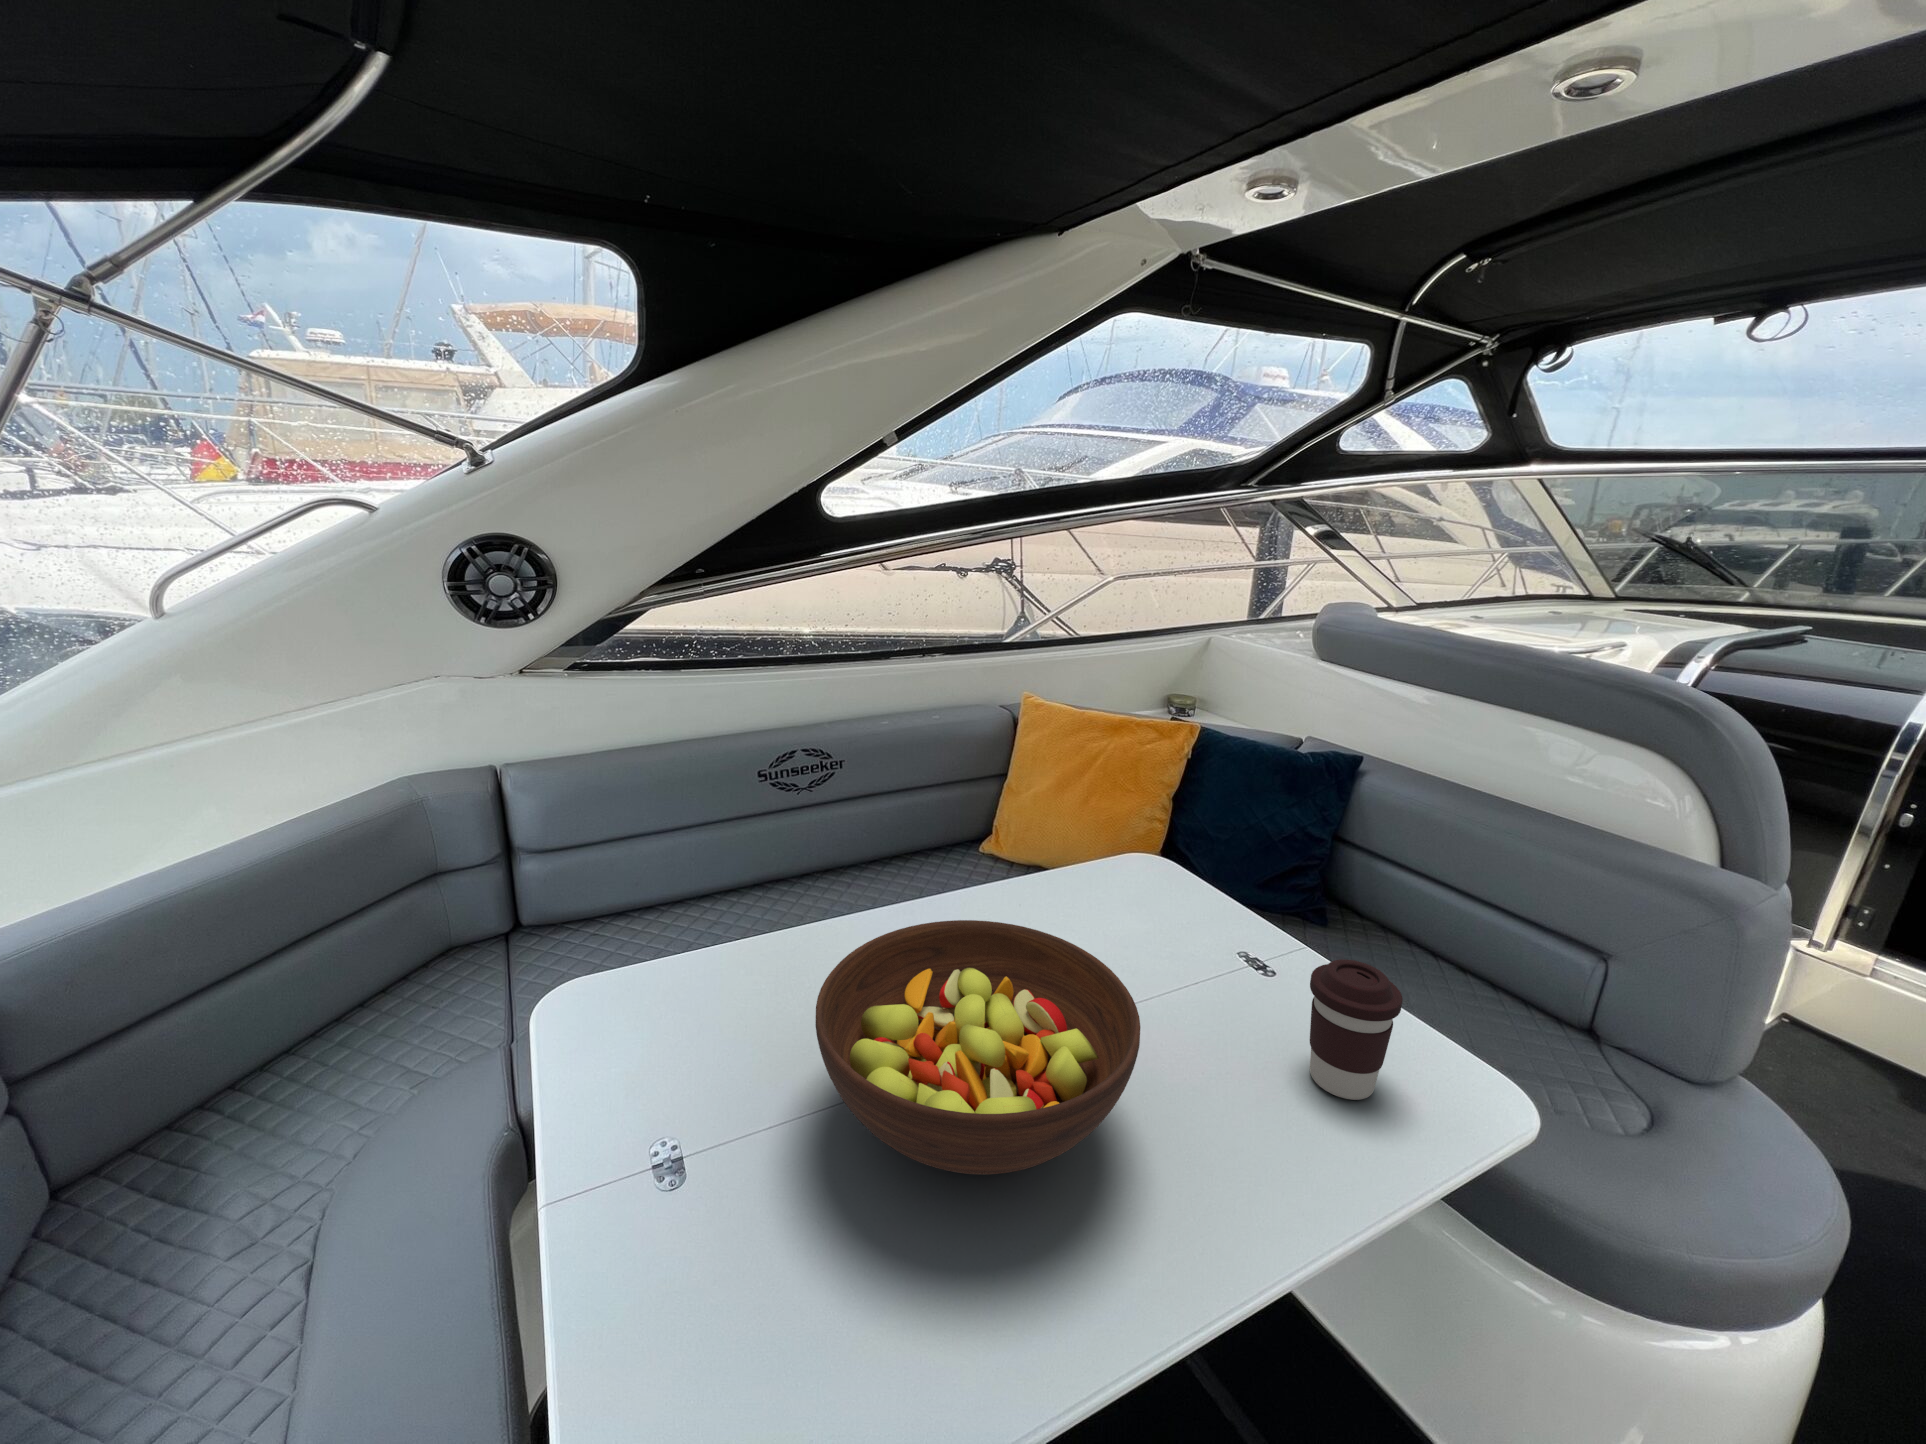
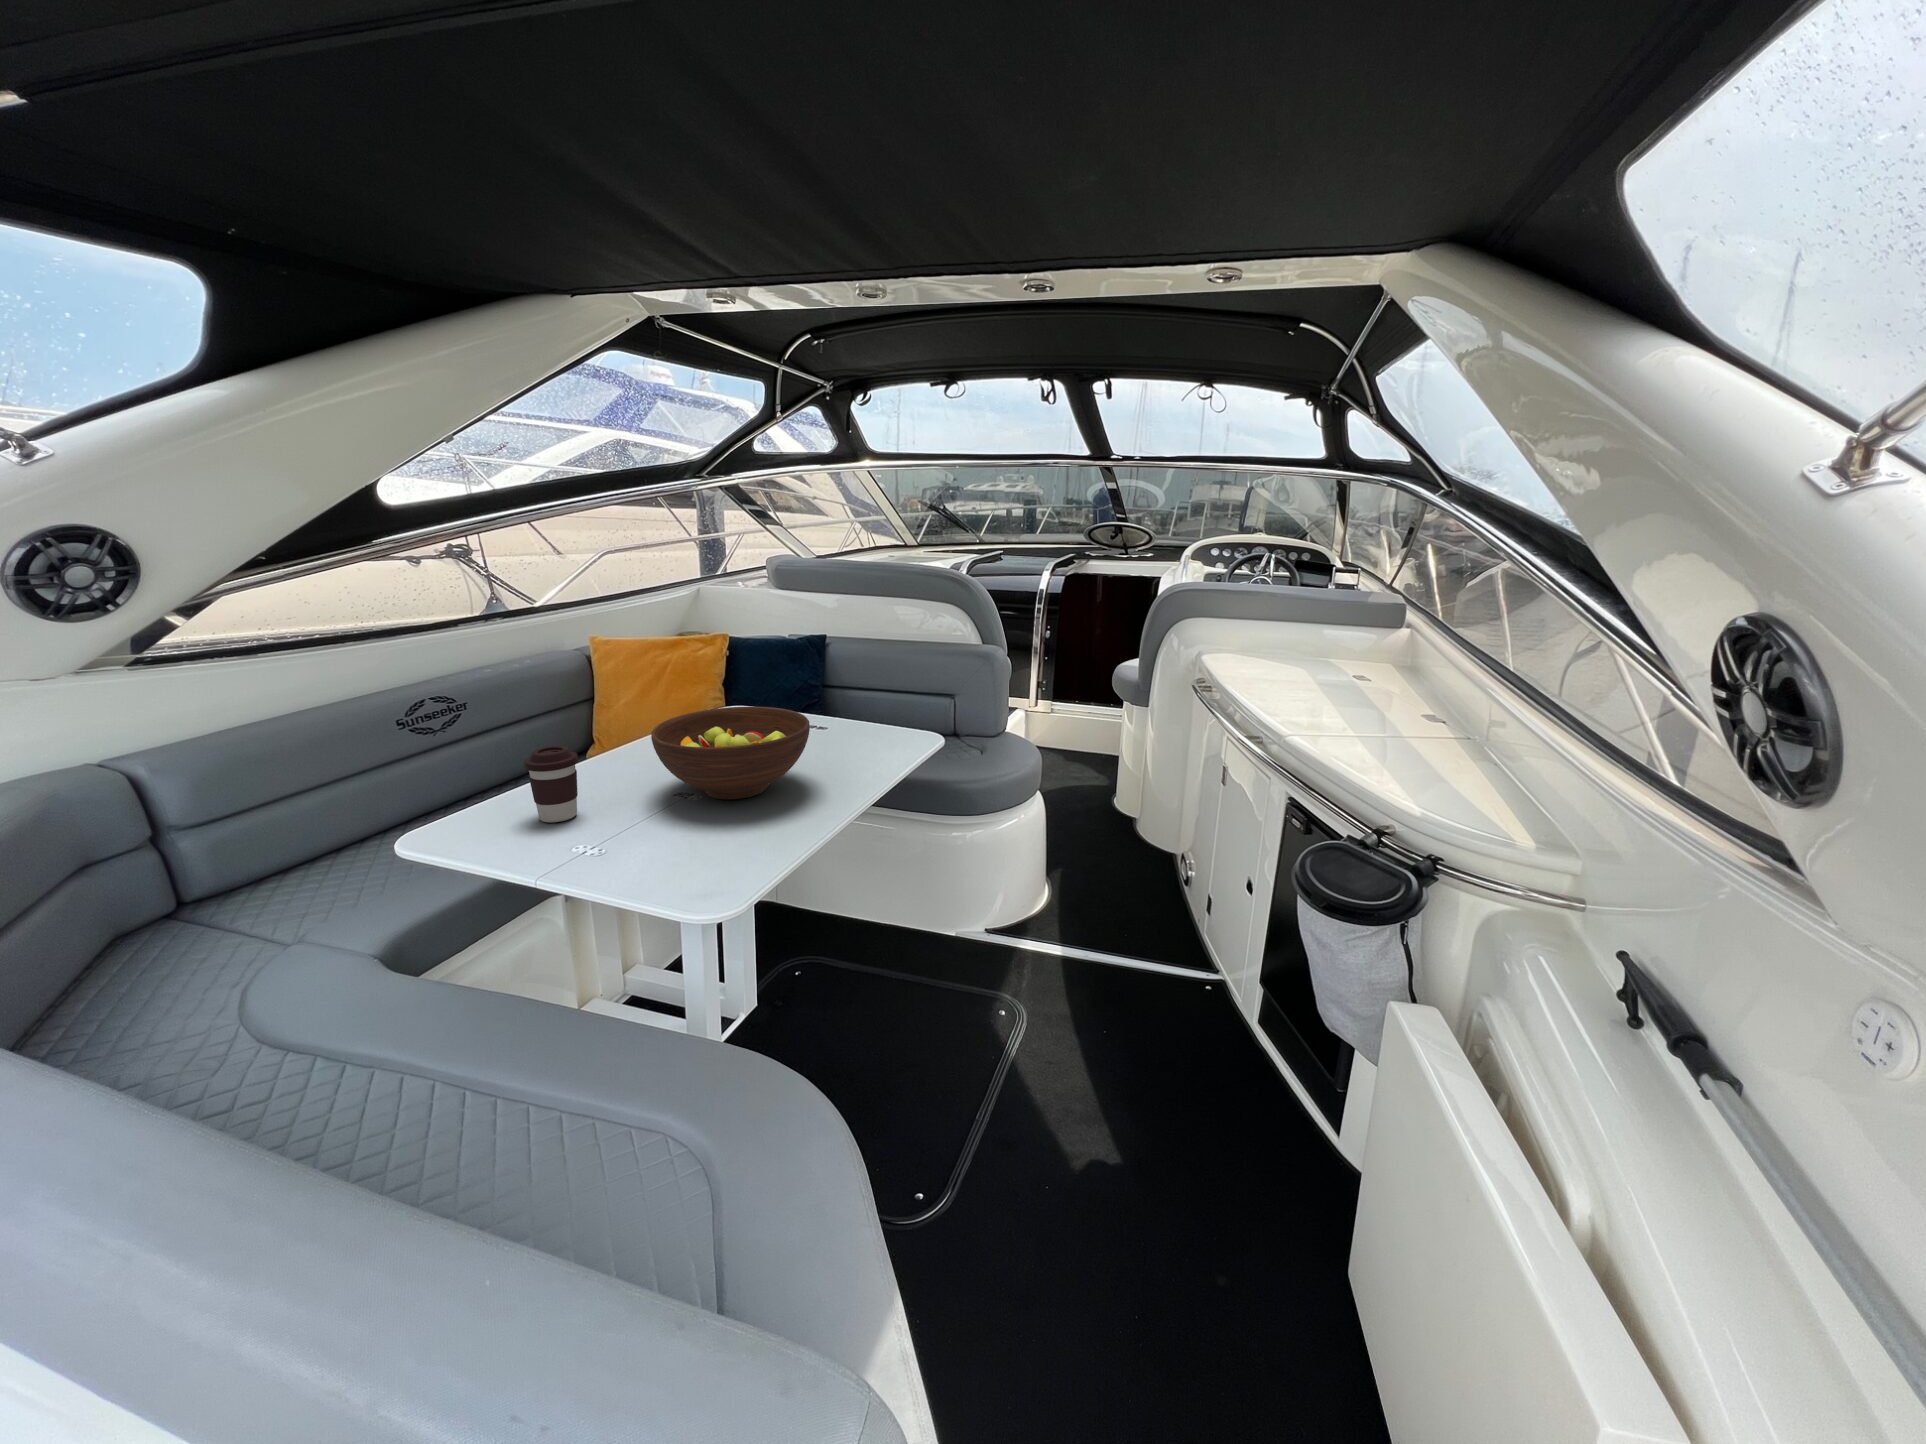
coffee cup: present [1310,959,1403,1100] -> present [524,746,578,823]

